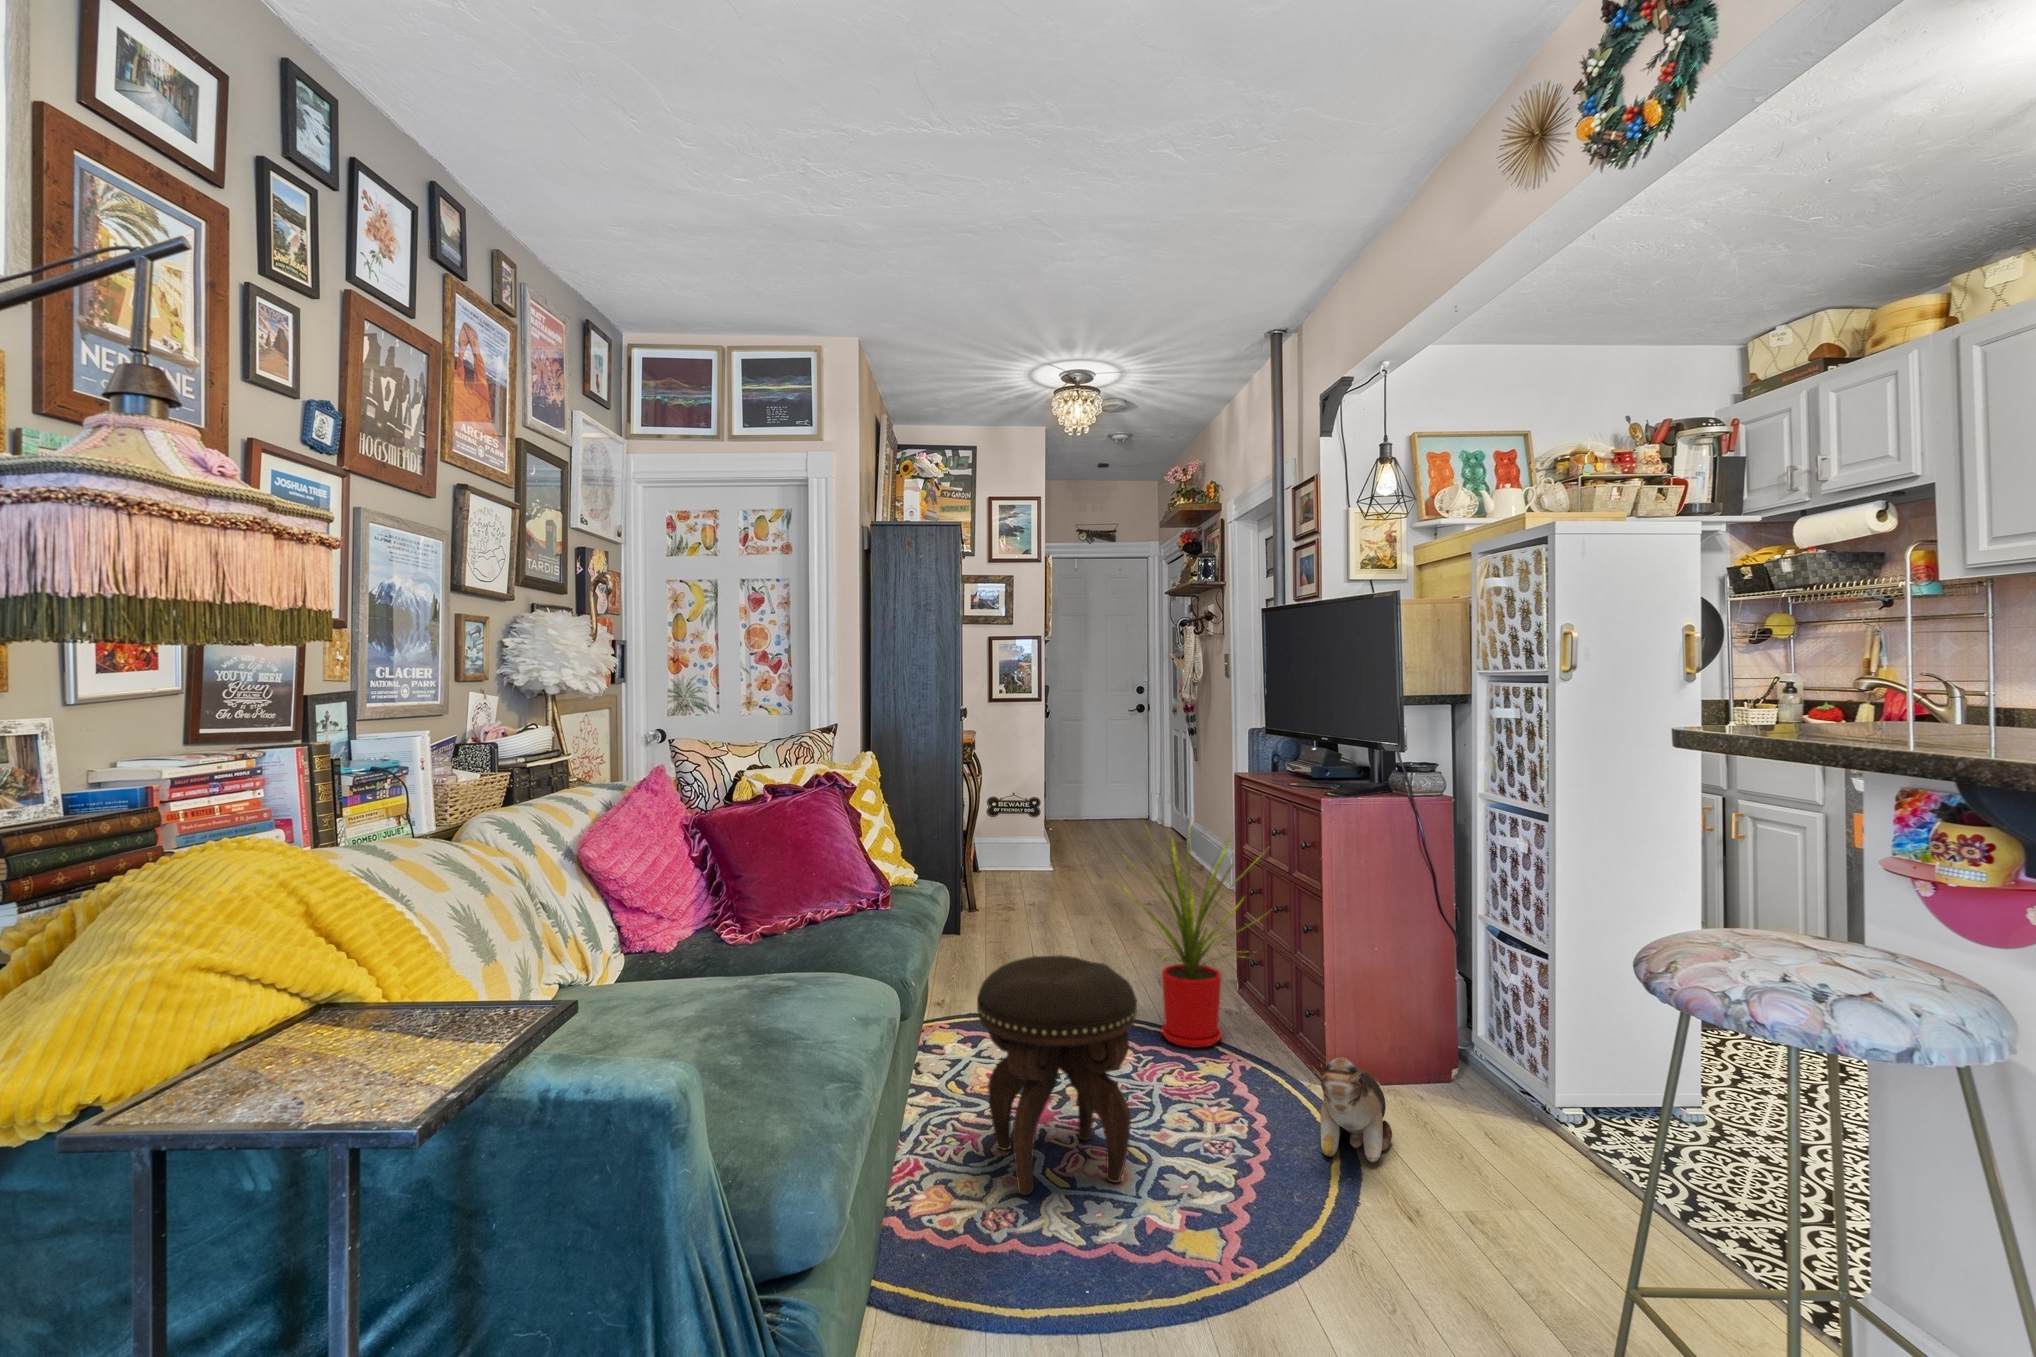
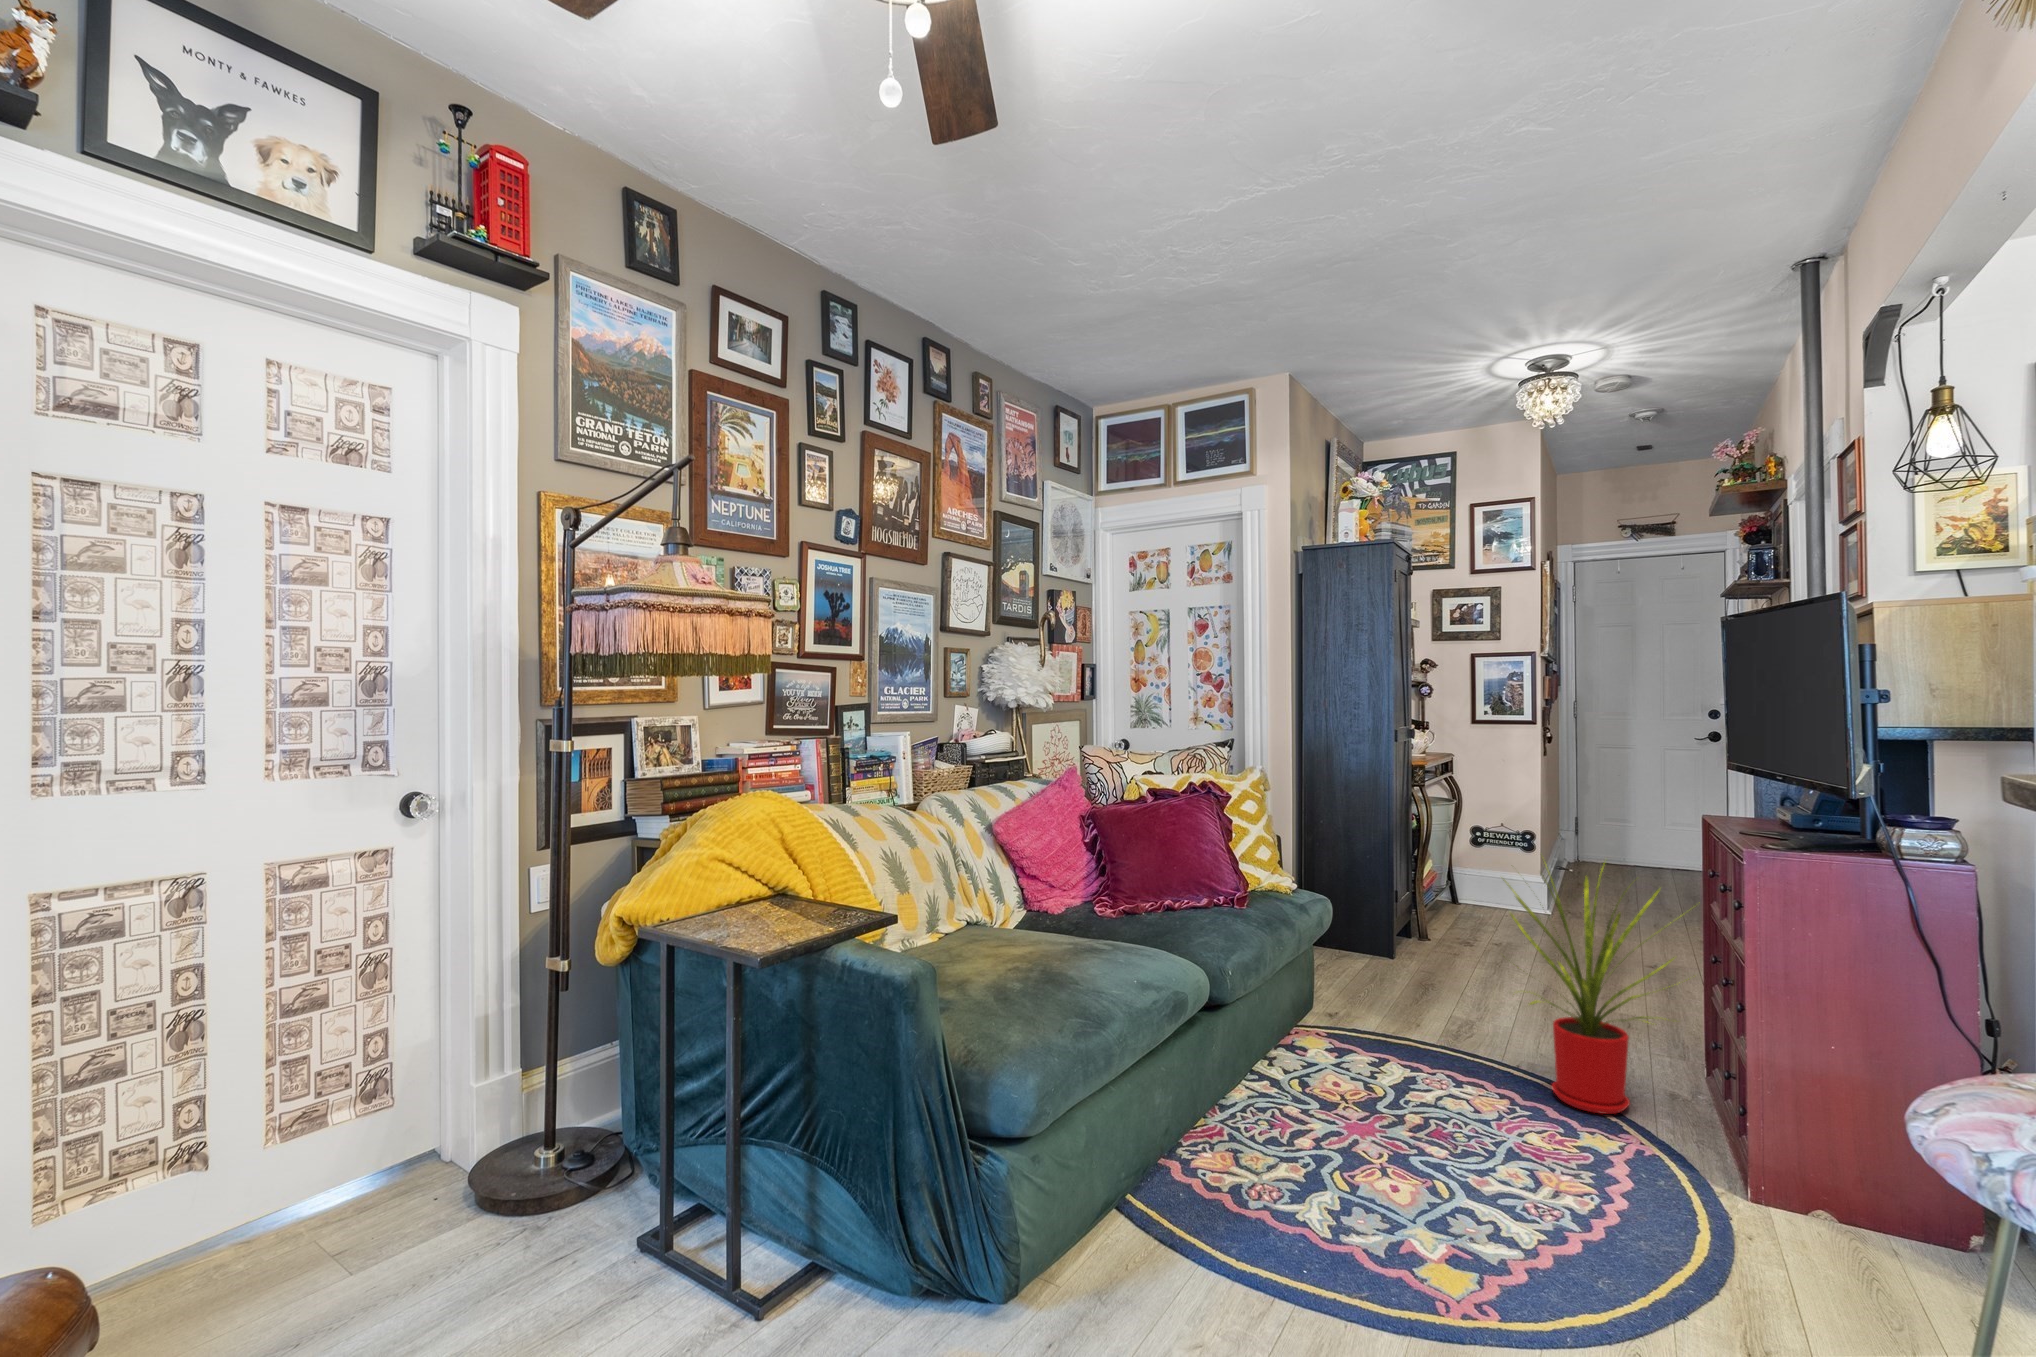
footstool: present [977,955,1137,1195] -> none [1273,968,1436,1204]
plush toy: present [1312,1057,1392,1162] -> none [1642,1146,1788,1283]

